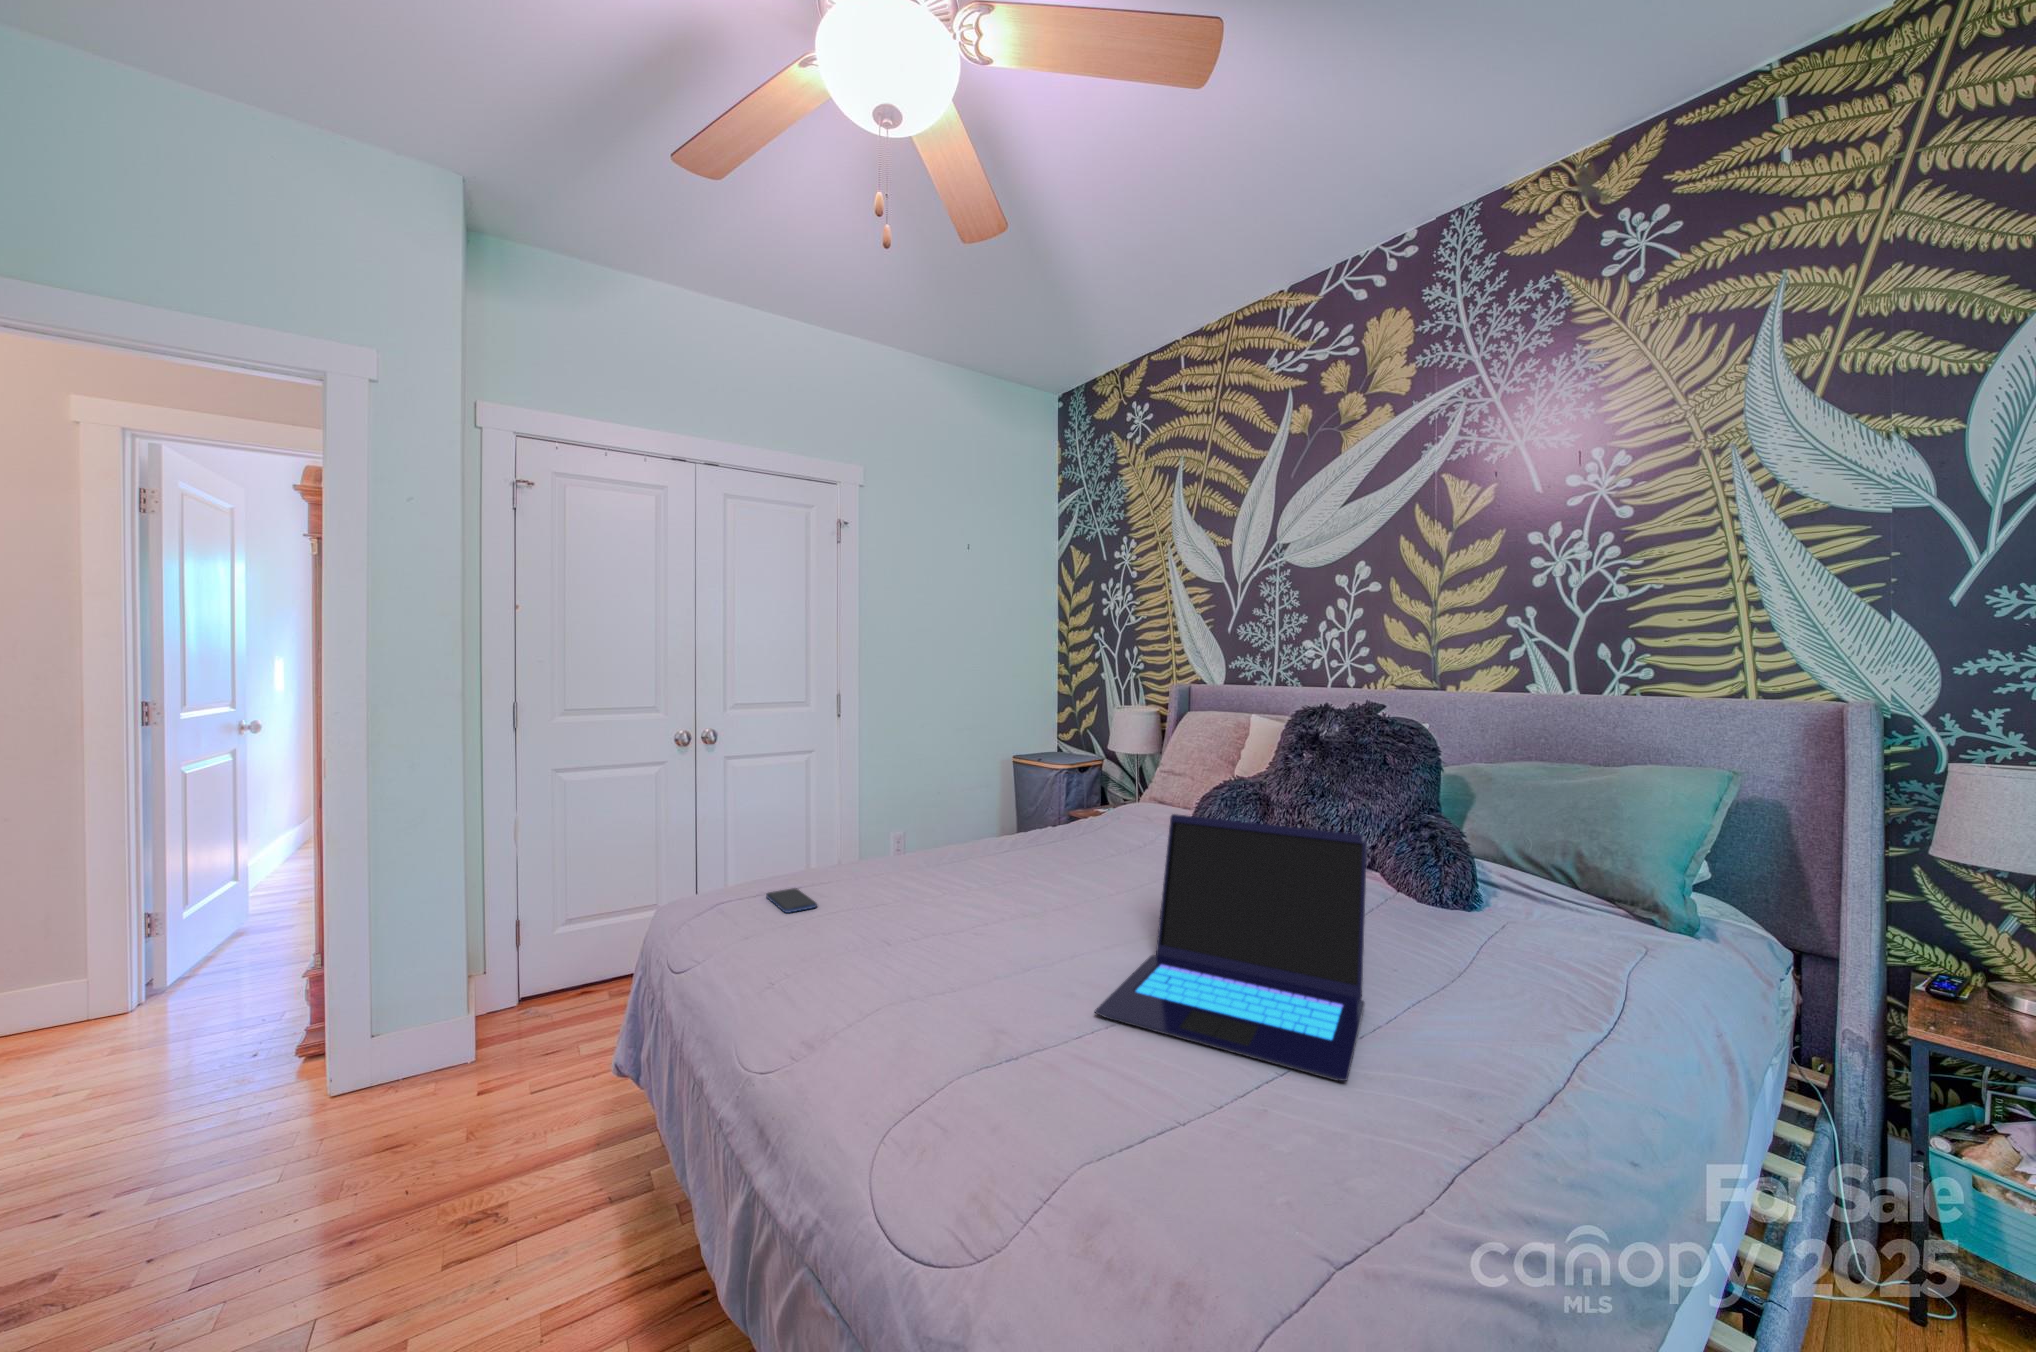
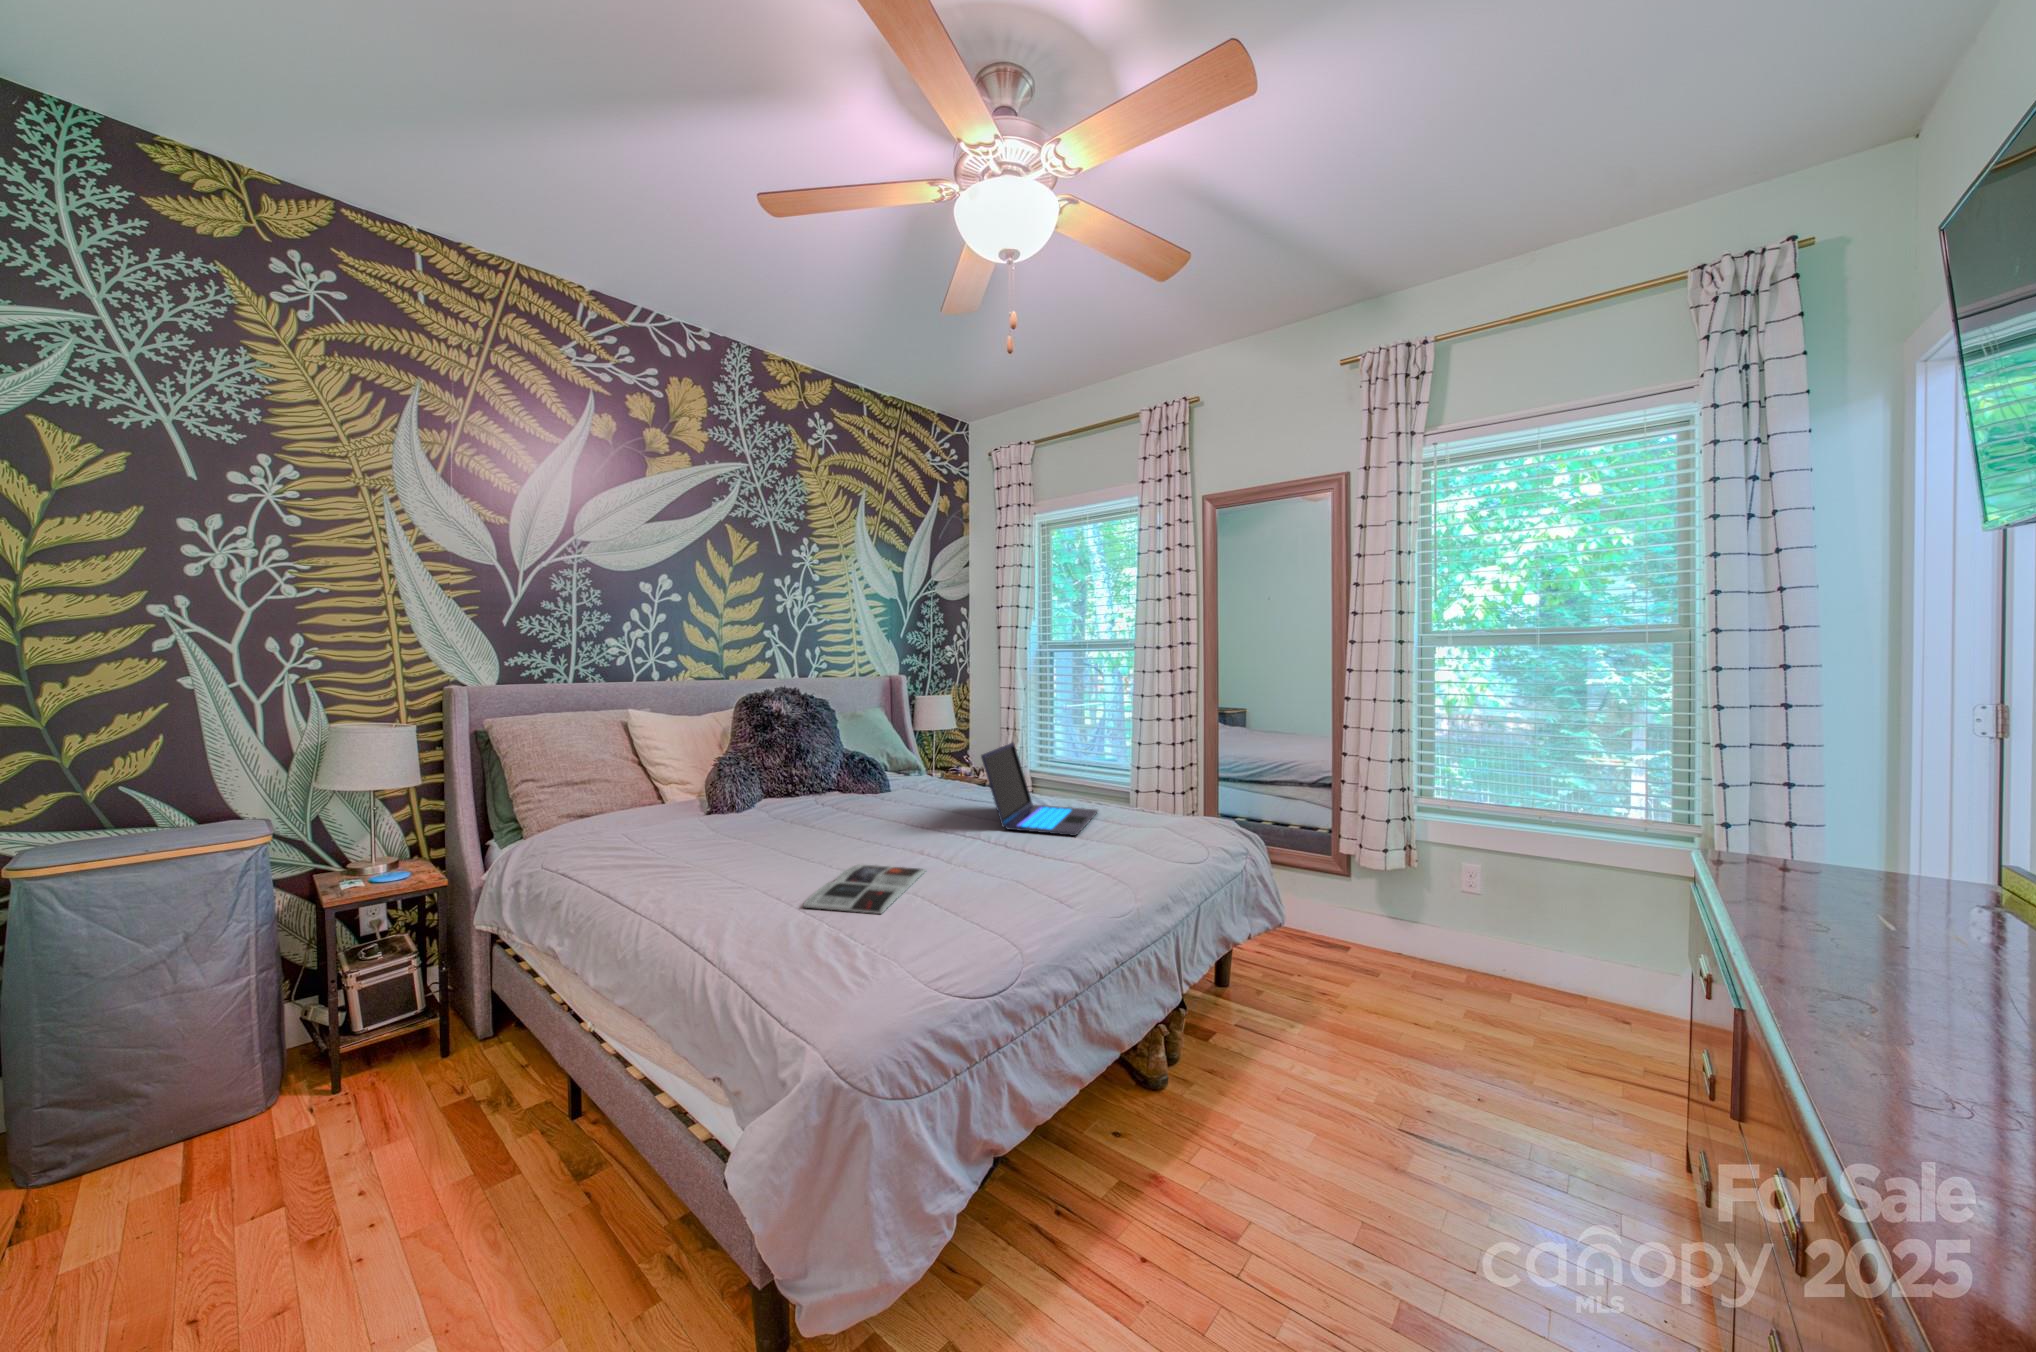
magazine: none [850,867,1006,909] -> present [803,864,926,914]
smartphone: present [766,888,817,913] -> none [889,912,960,944]

